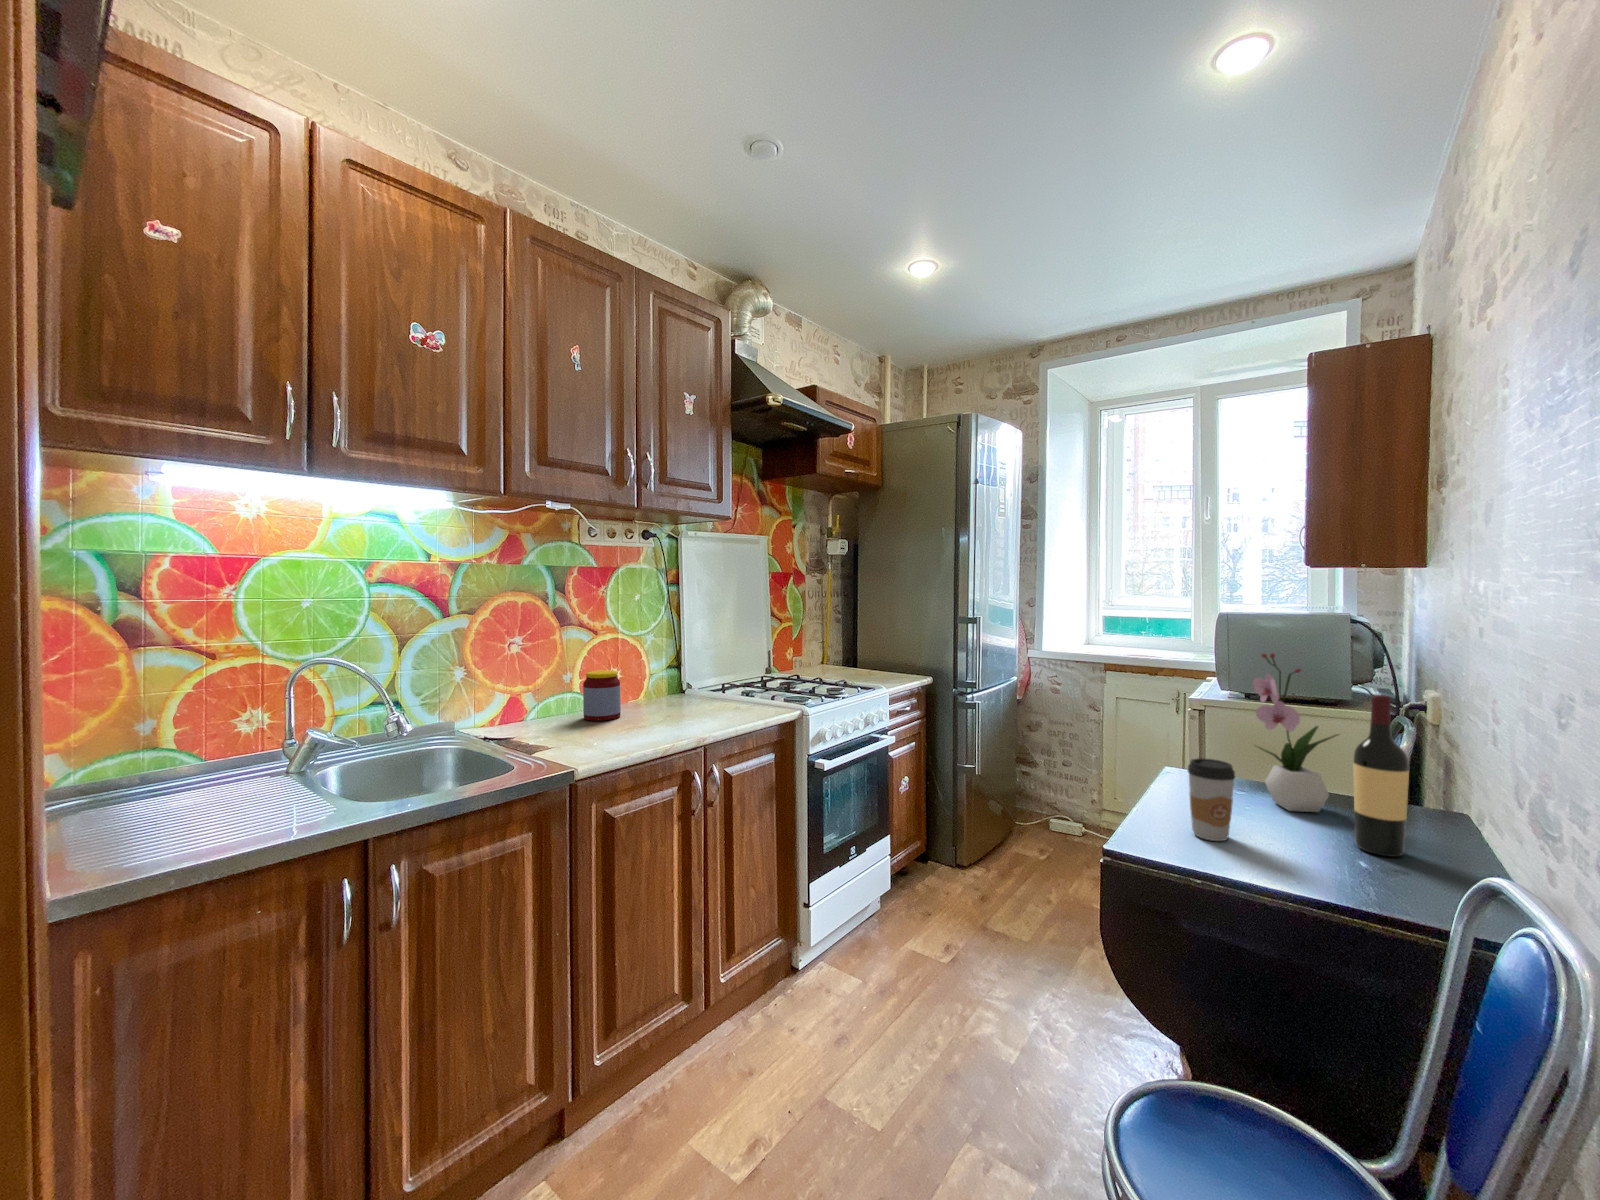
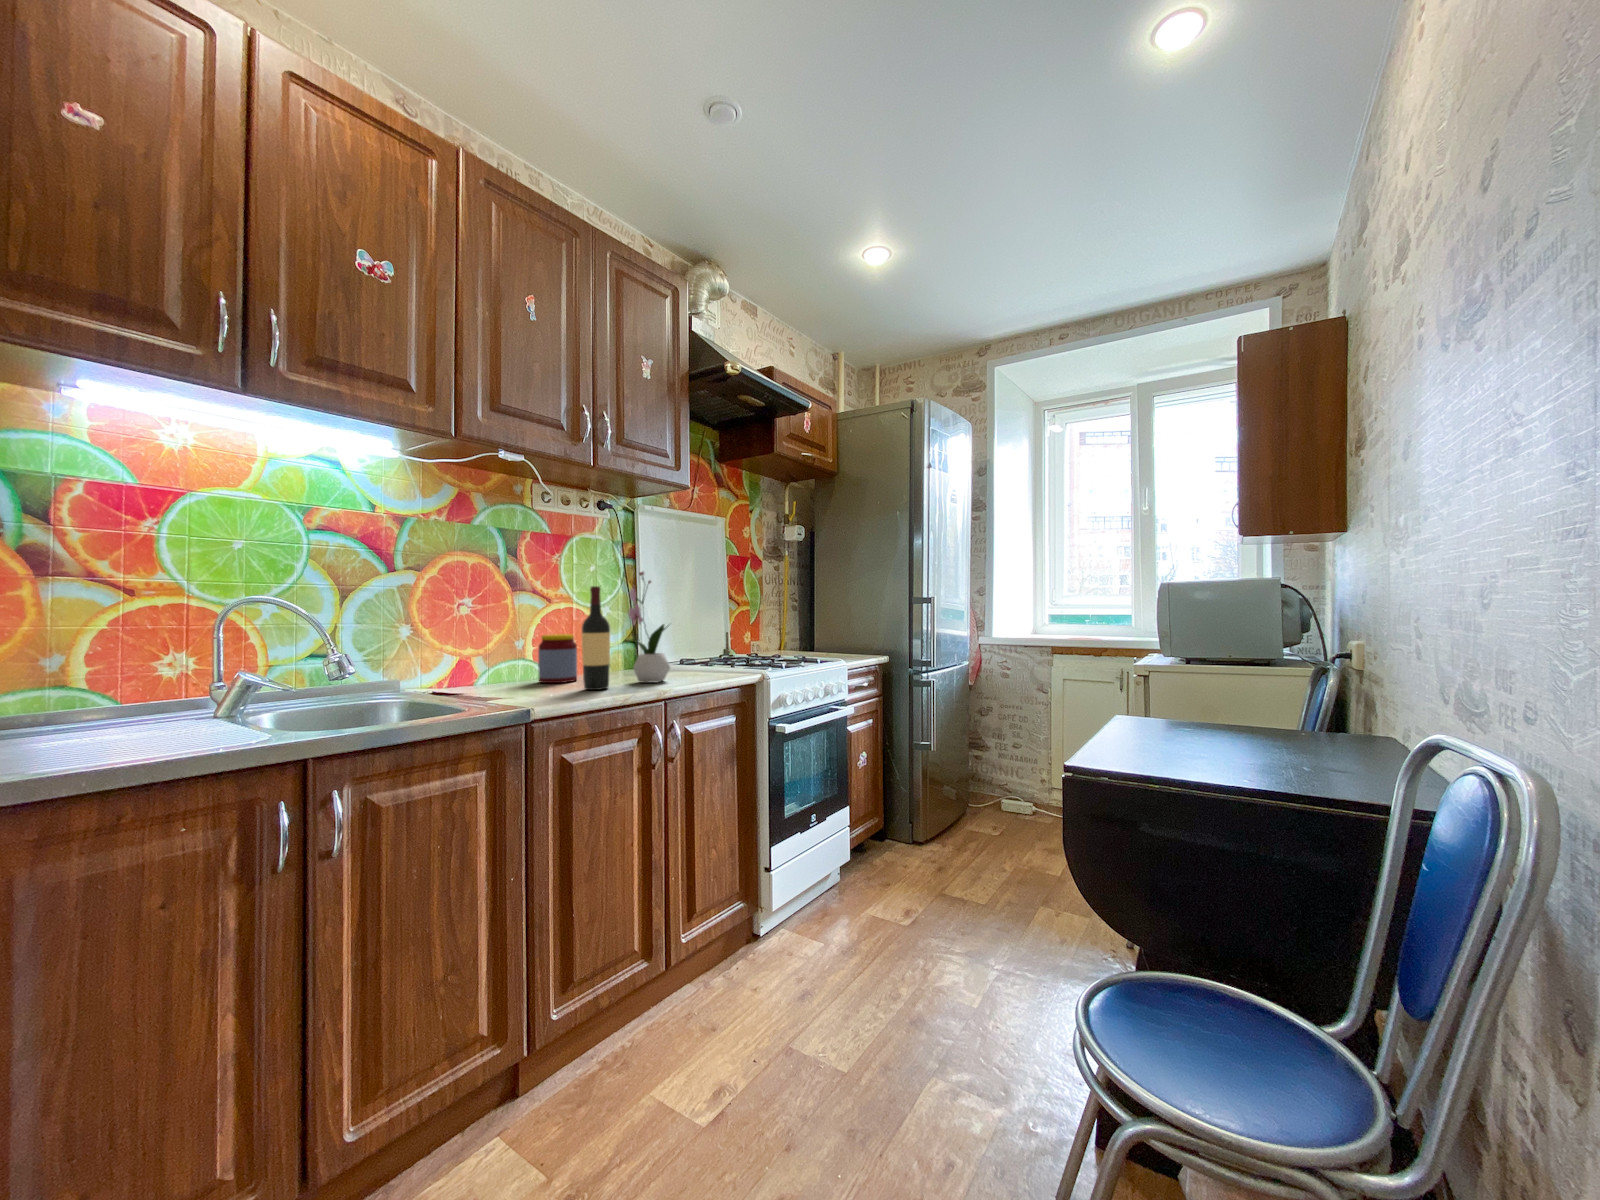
flower arrangement: present [1253,653,1338,812] -> present [628,572,670,683]
wine bottle: present [1353,695,1409,857] -> present [581,586,610,690]
coffee cup: present [1188,758,1235,841] -> none [1137,681,1183,758]

